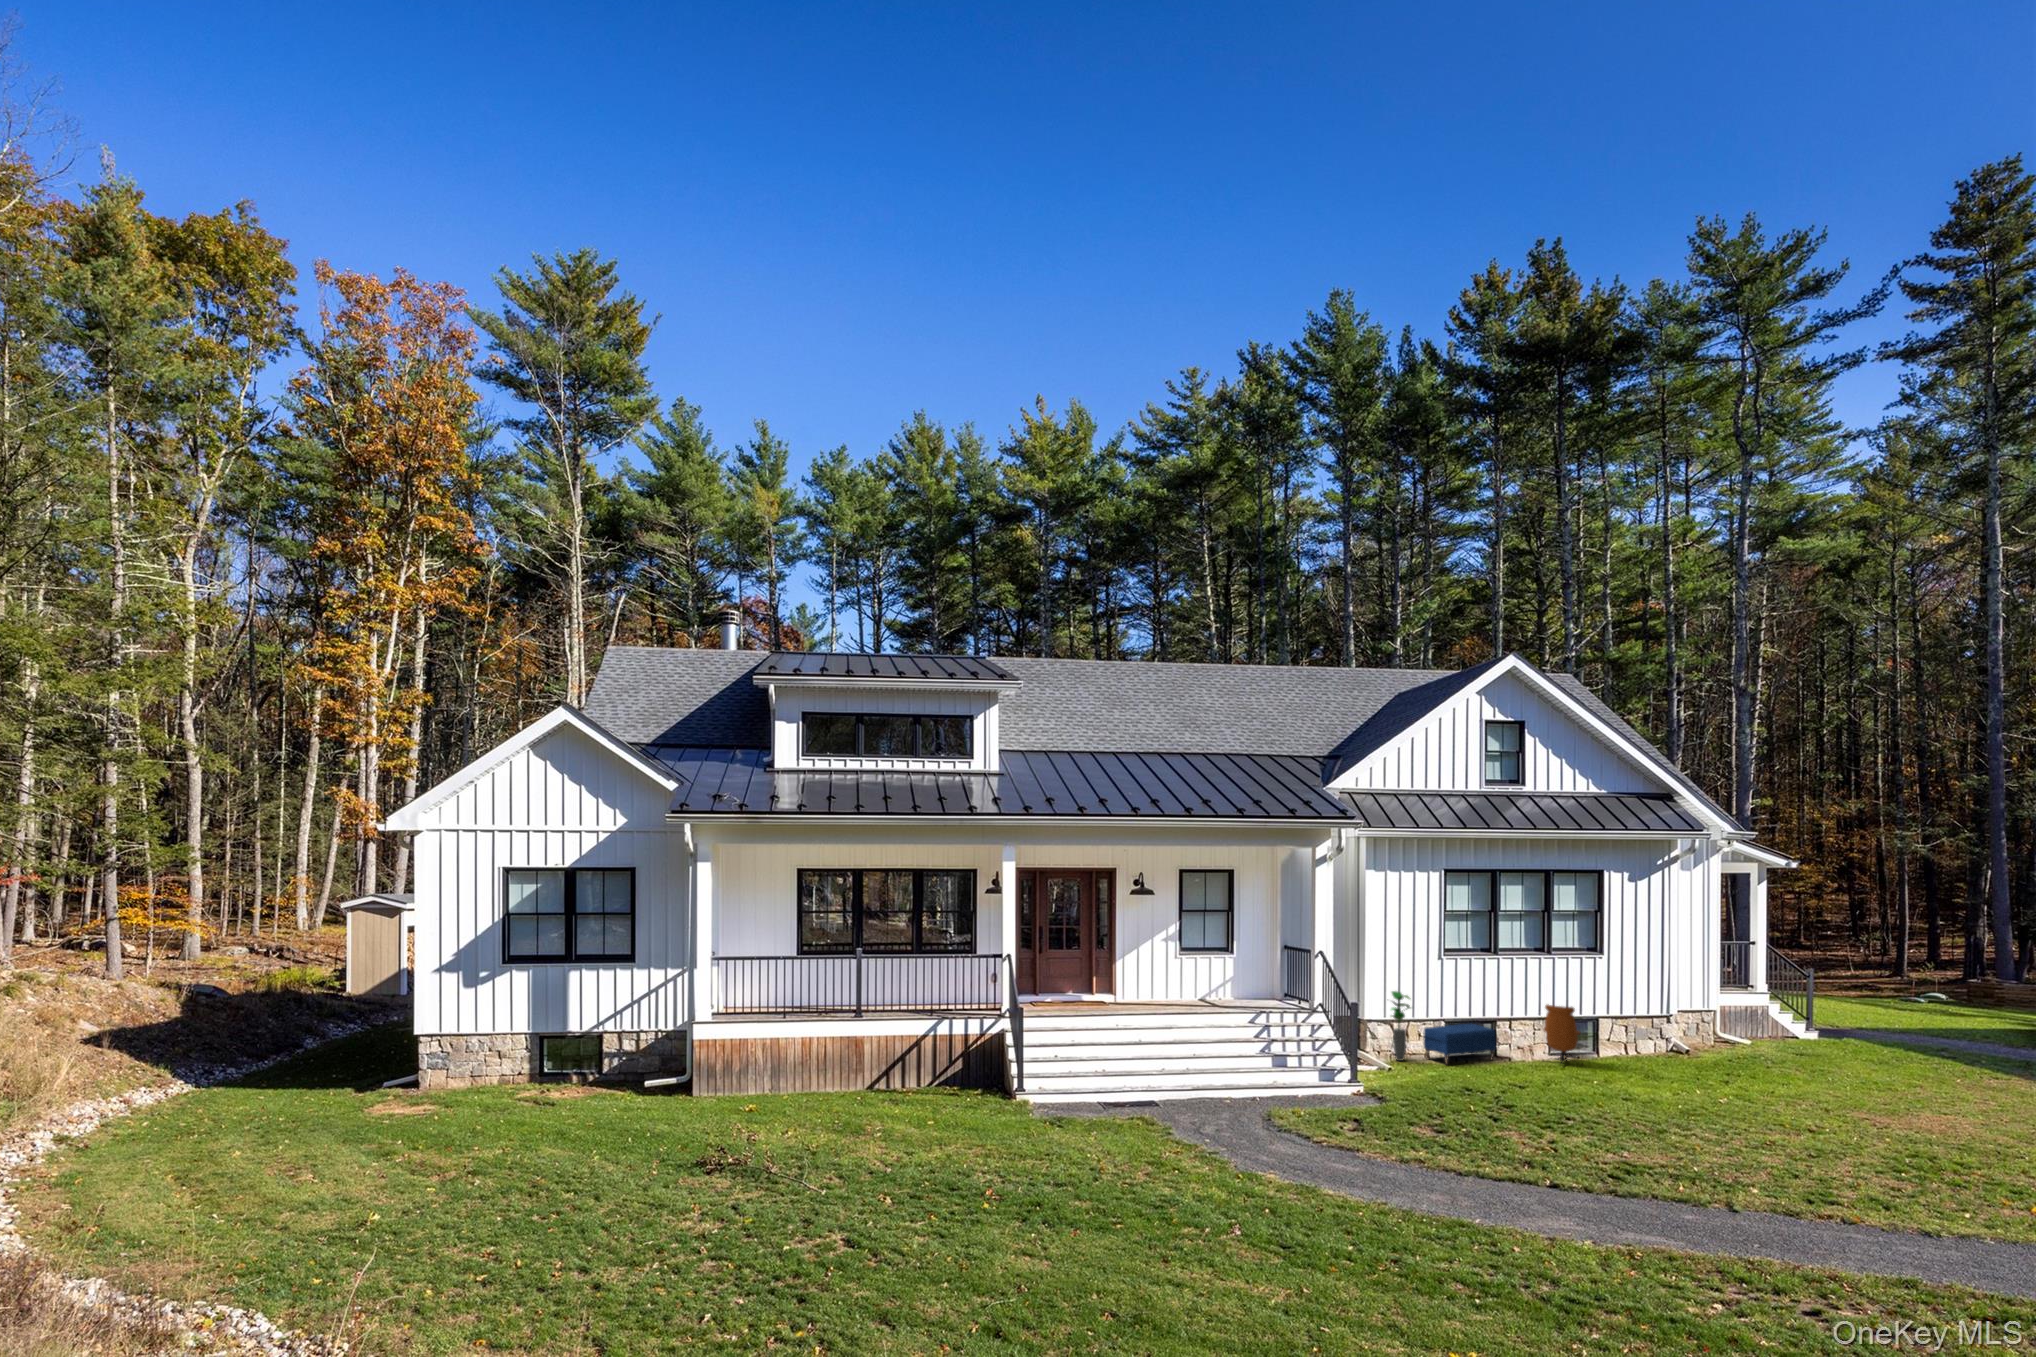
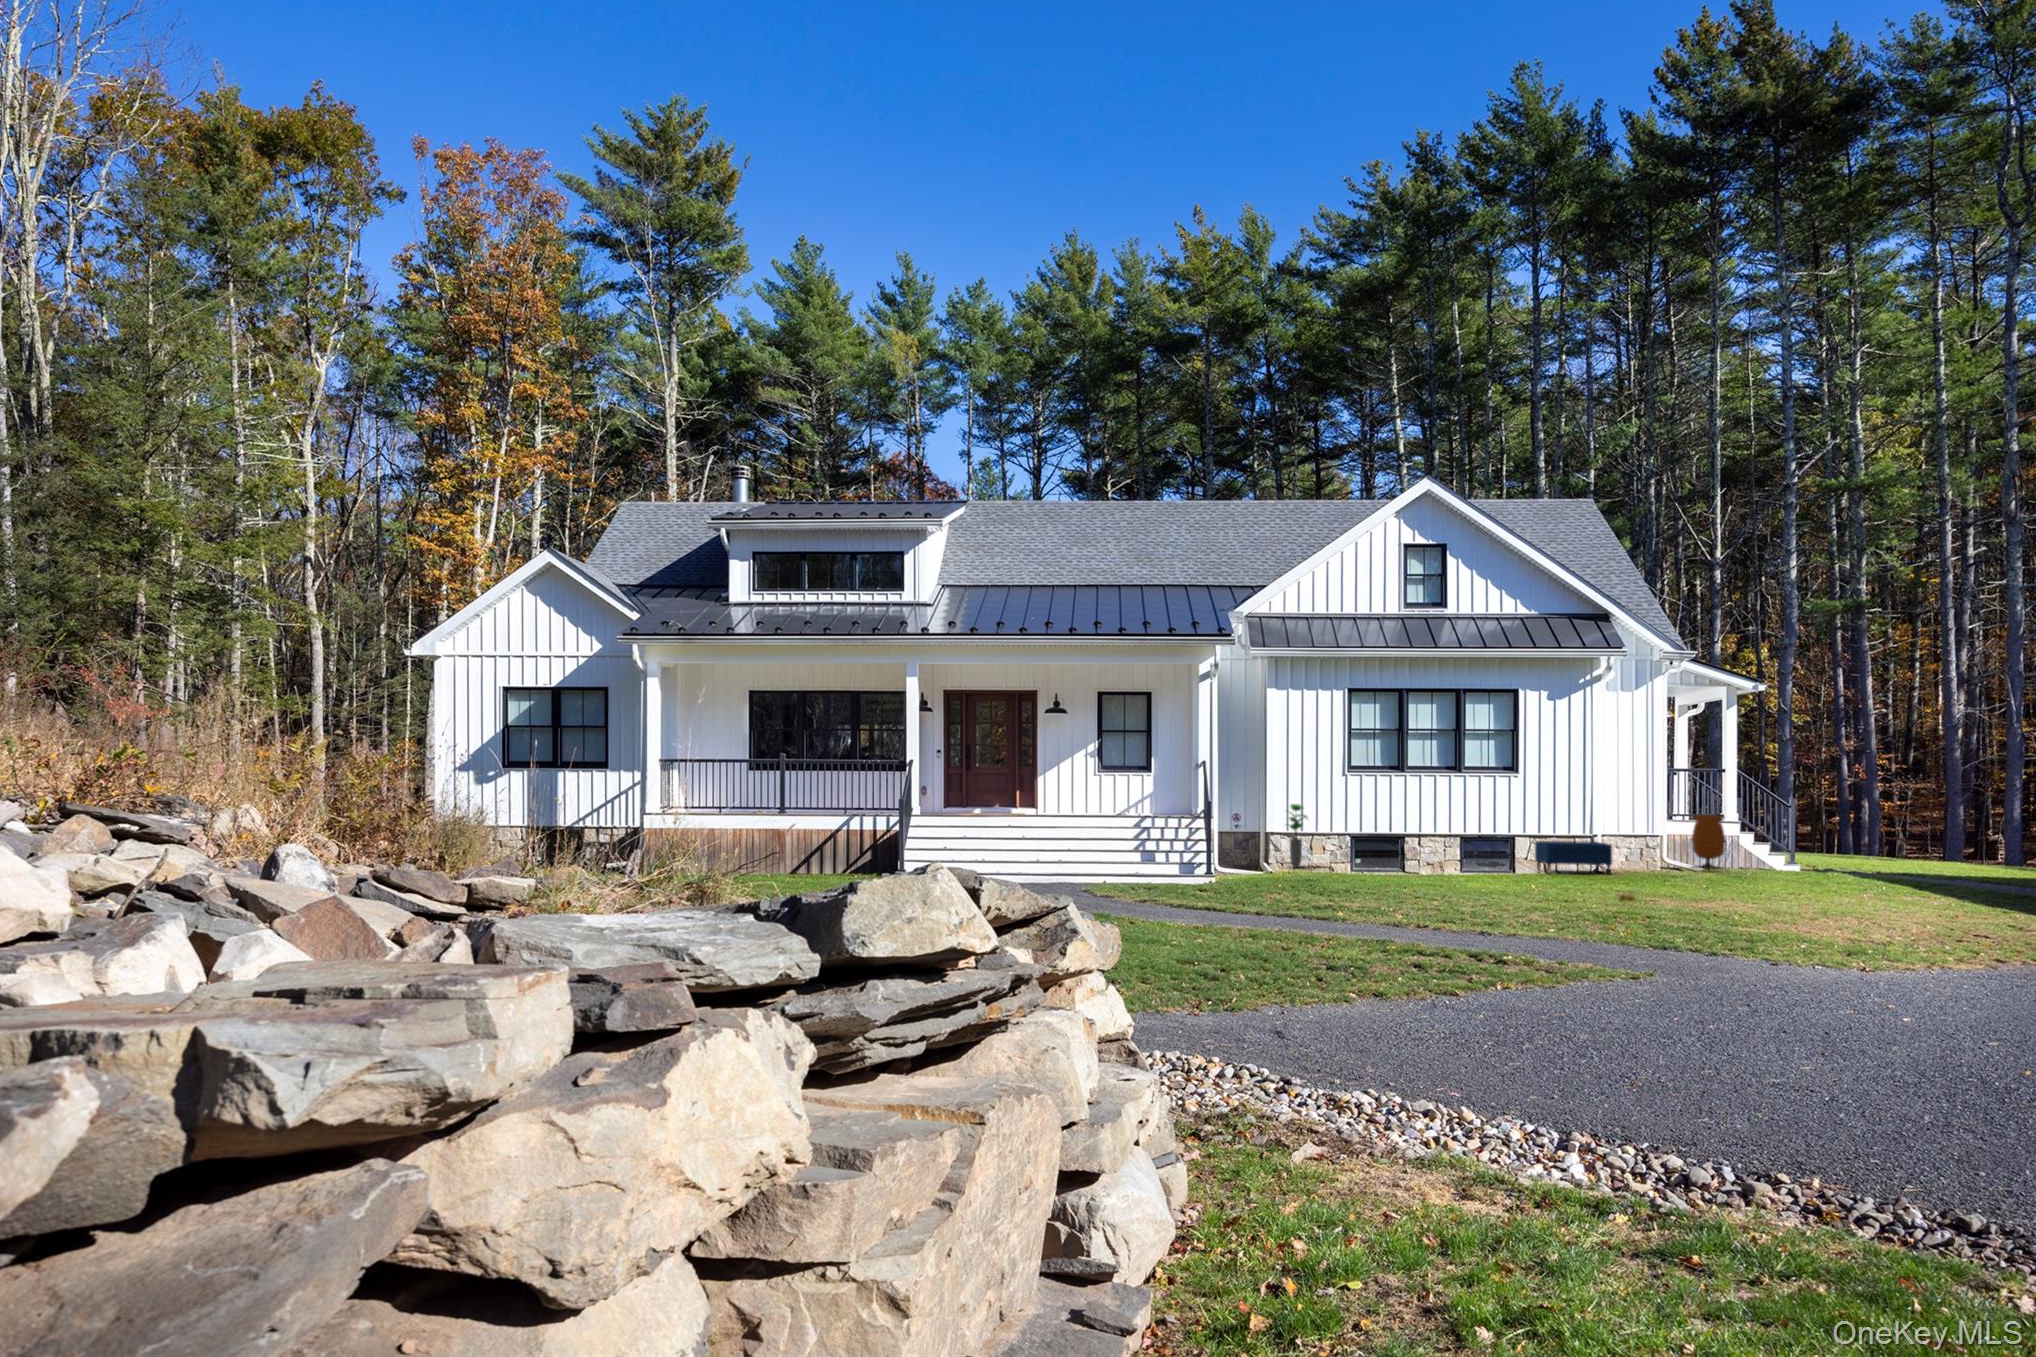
lounge chair: present [1544,1004,1580,1064] -> present [1691,815,1727,870]
bench: present [1423,1023,1496,1065] -> present [1535,841,1612,874]

